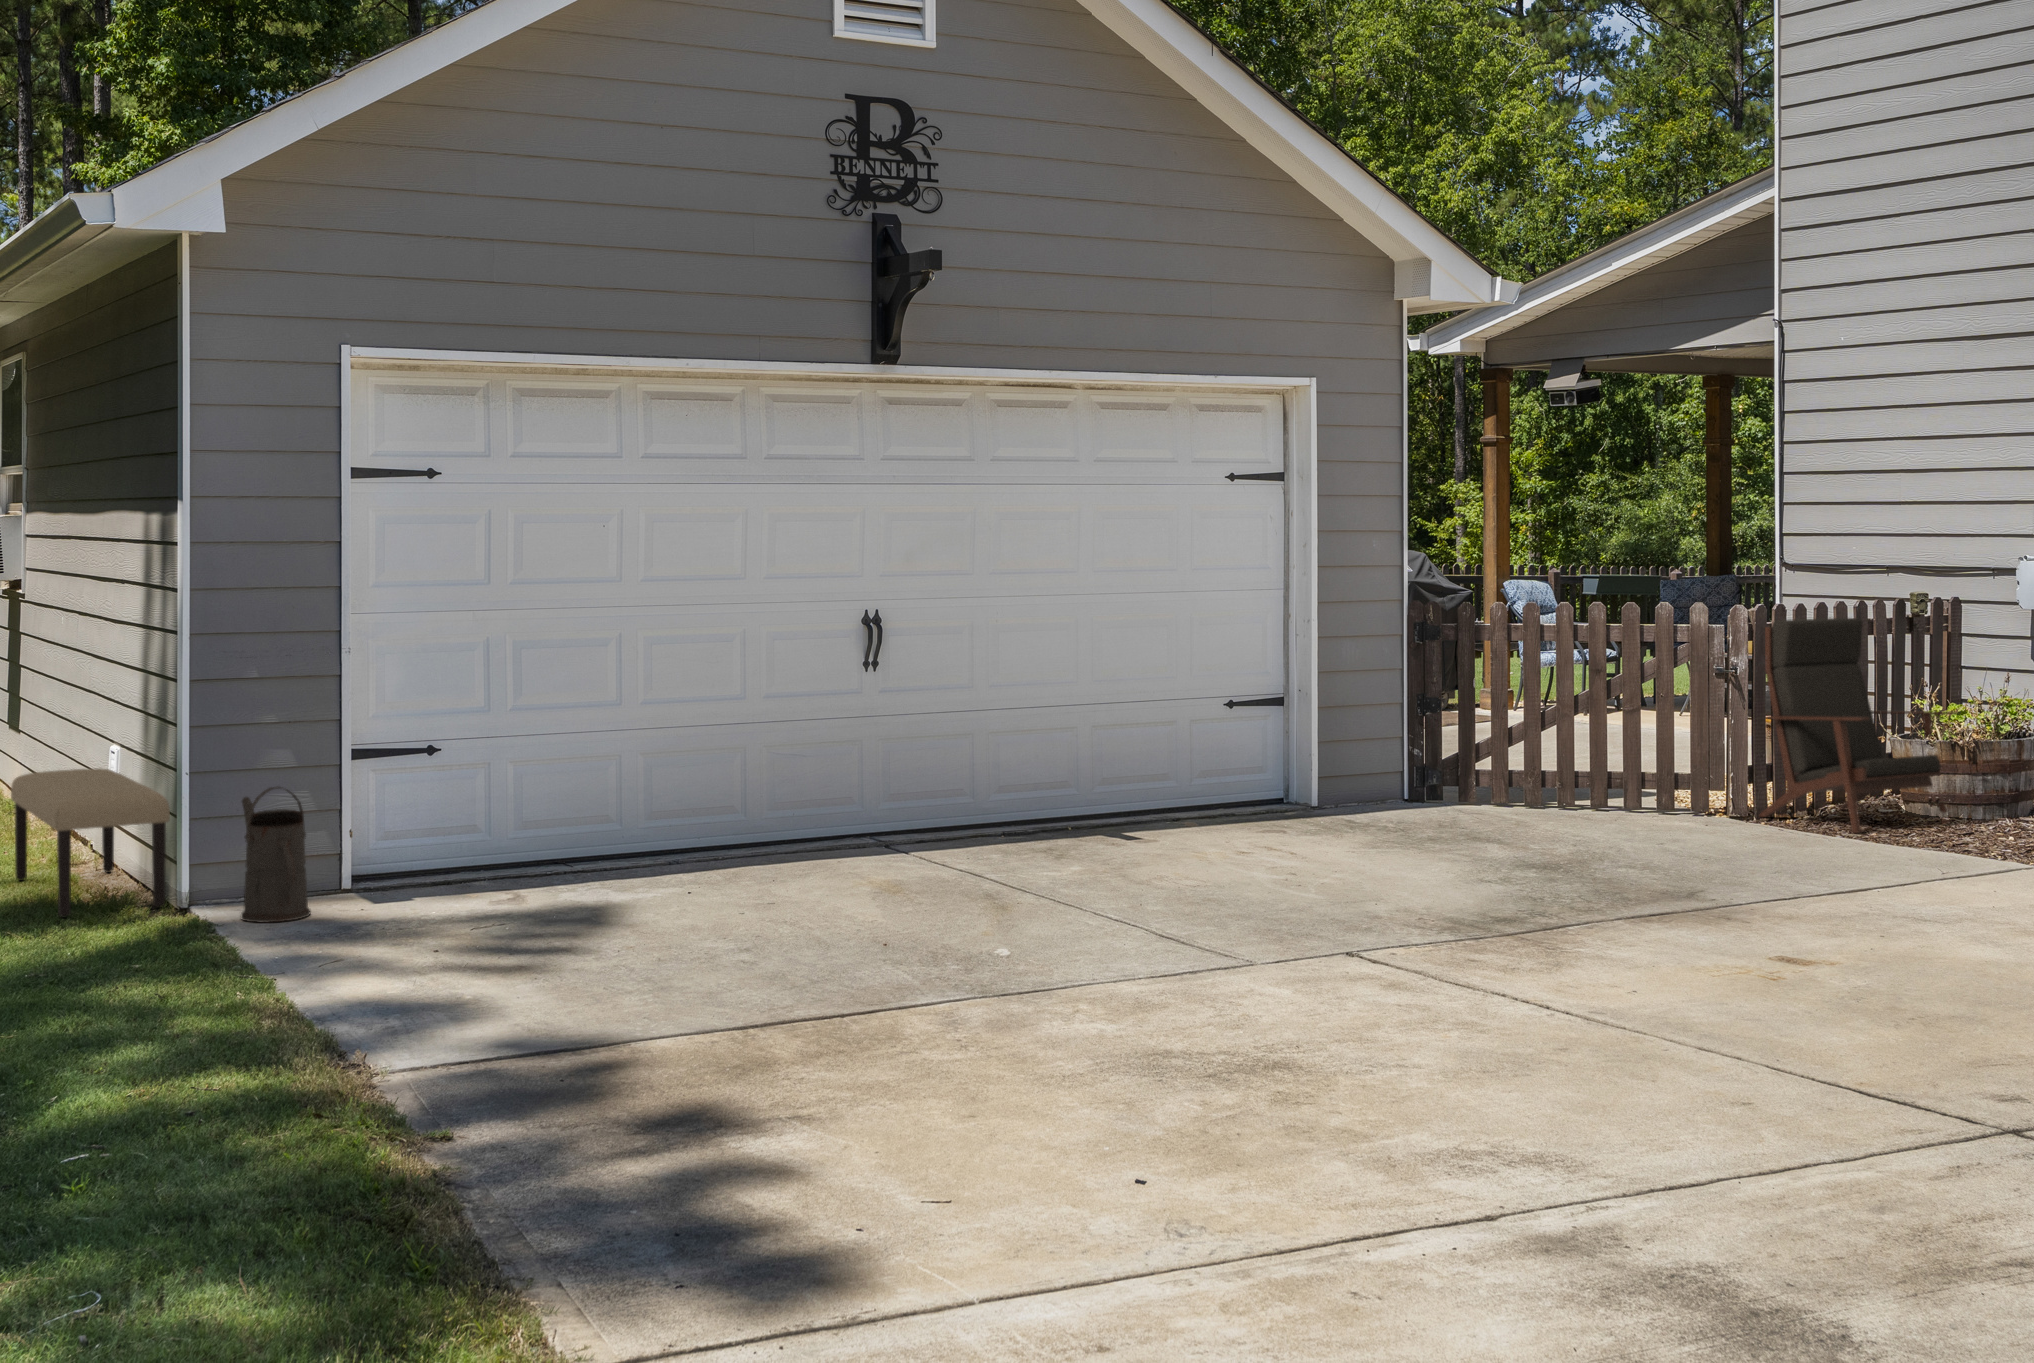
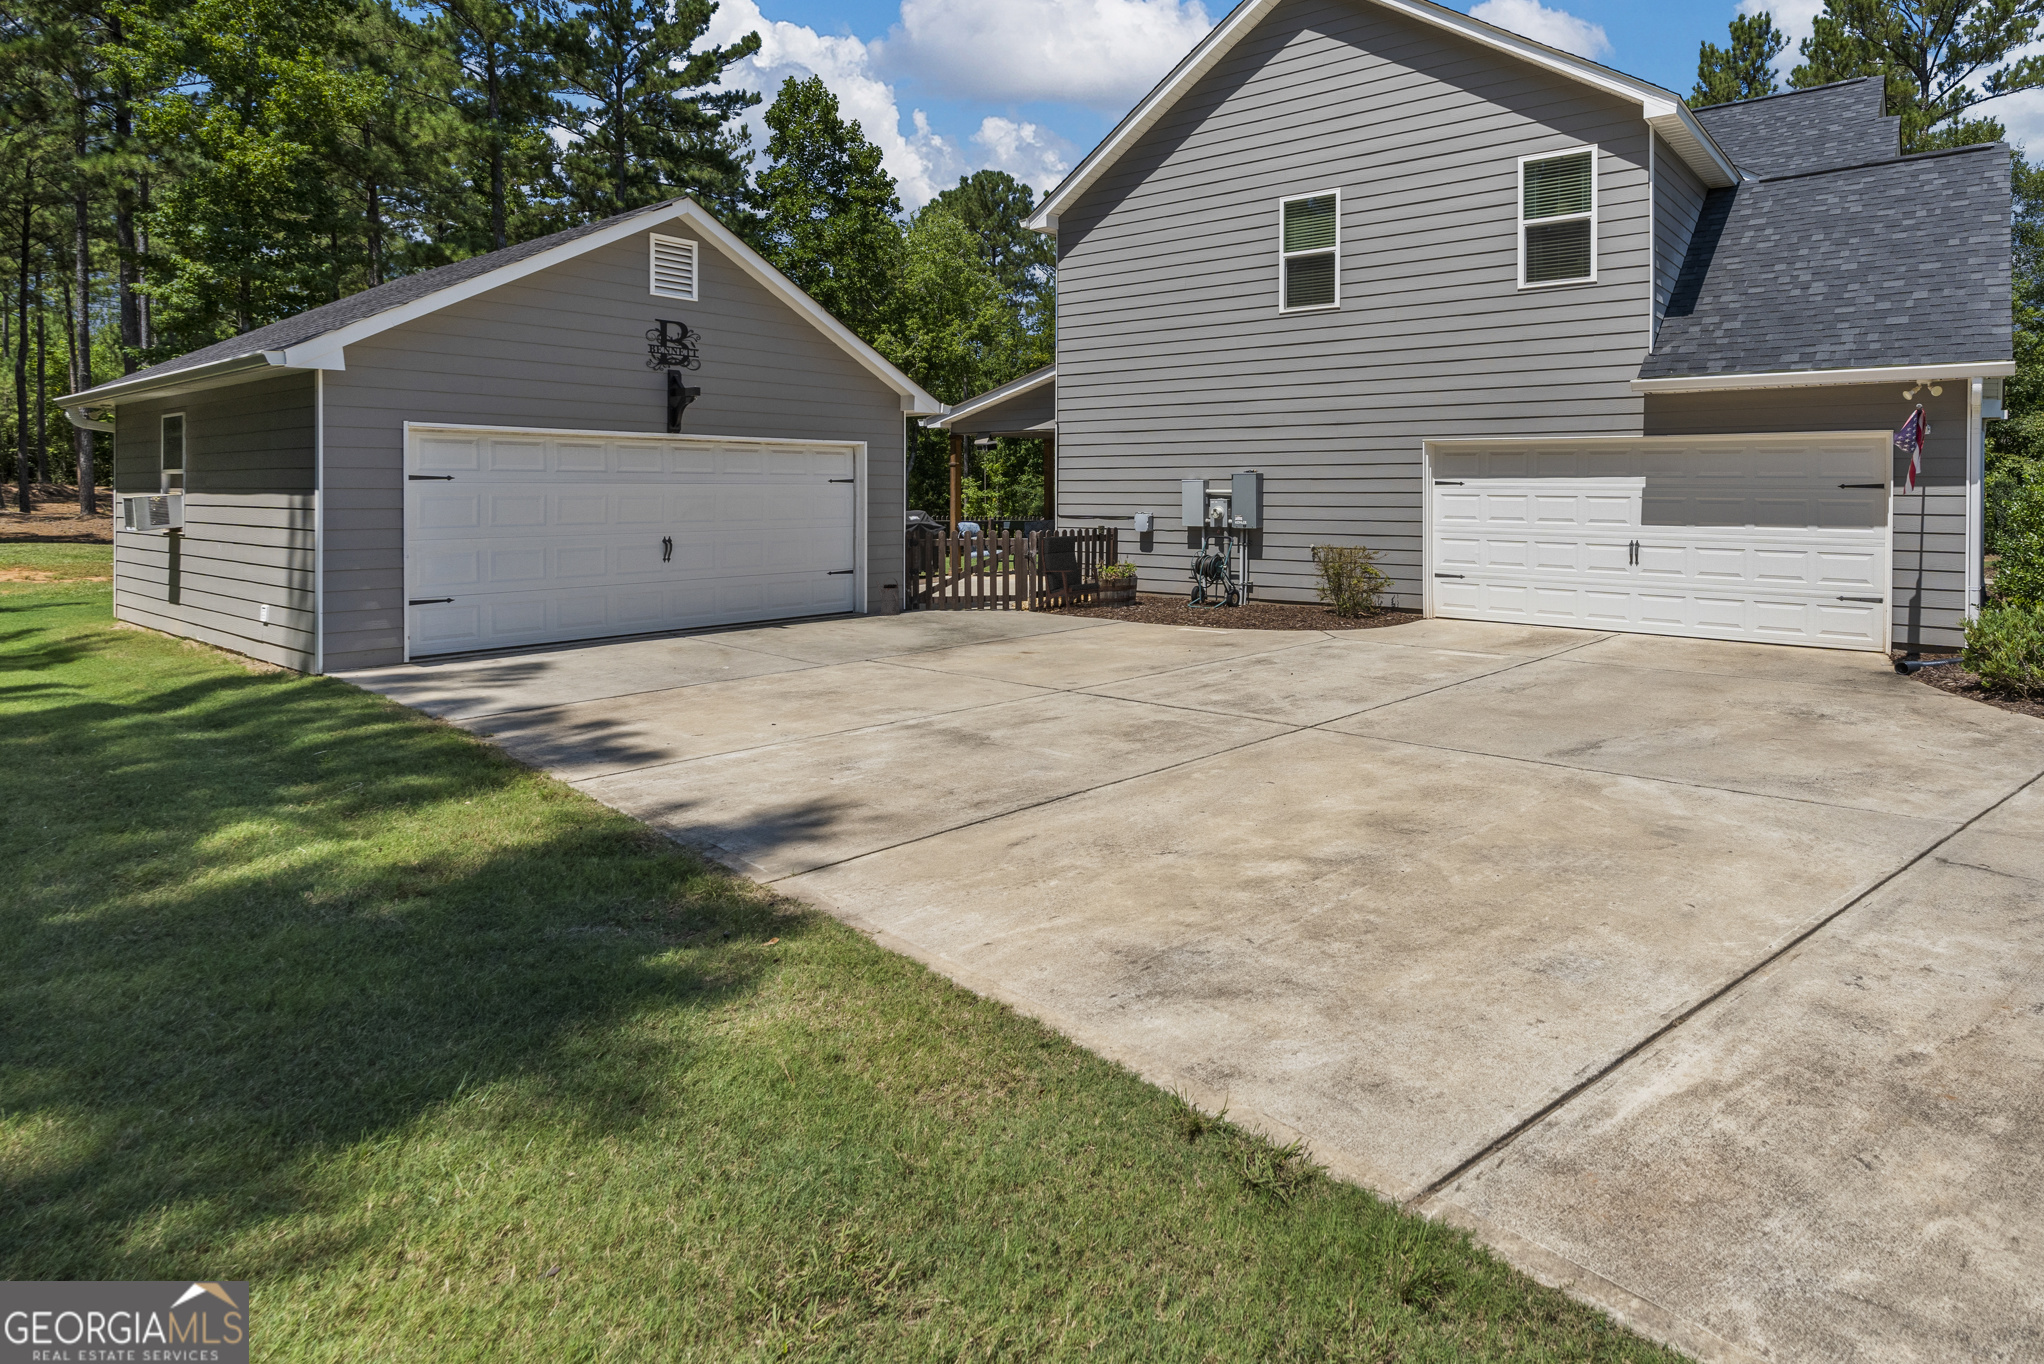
bench: present [11,769,170,918] -> none [196,616,309,683]
watering can: present [241,787,311,922] -> present [876,577,900,615]

